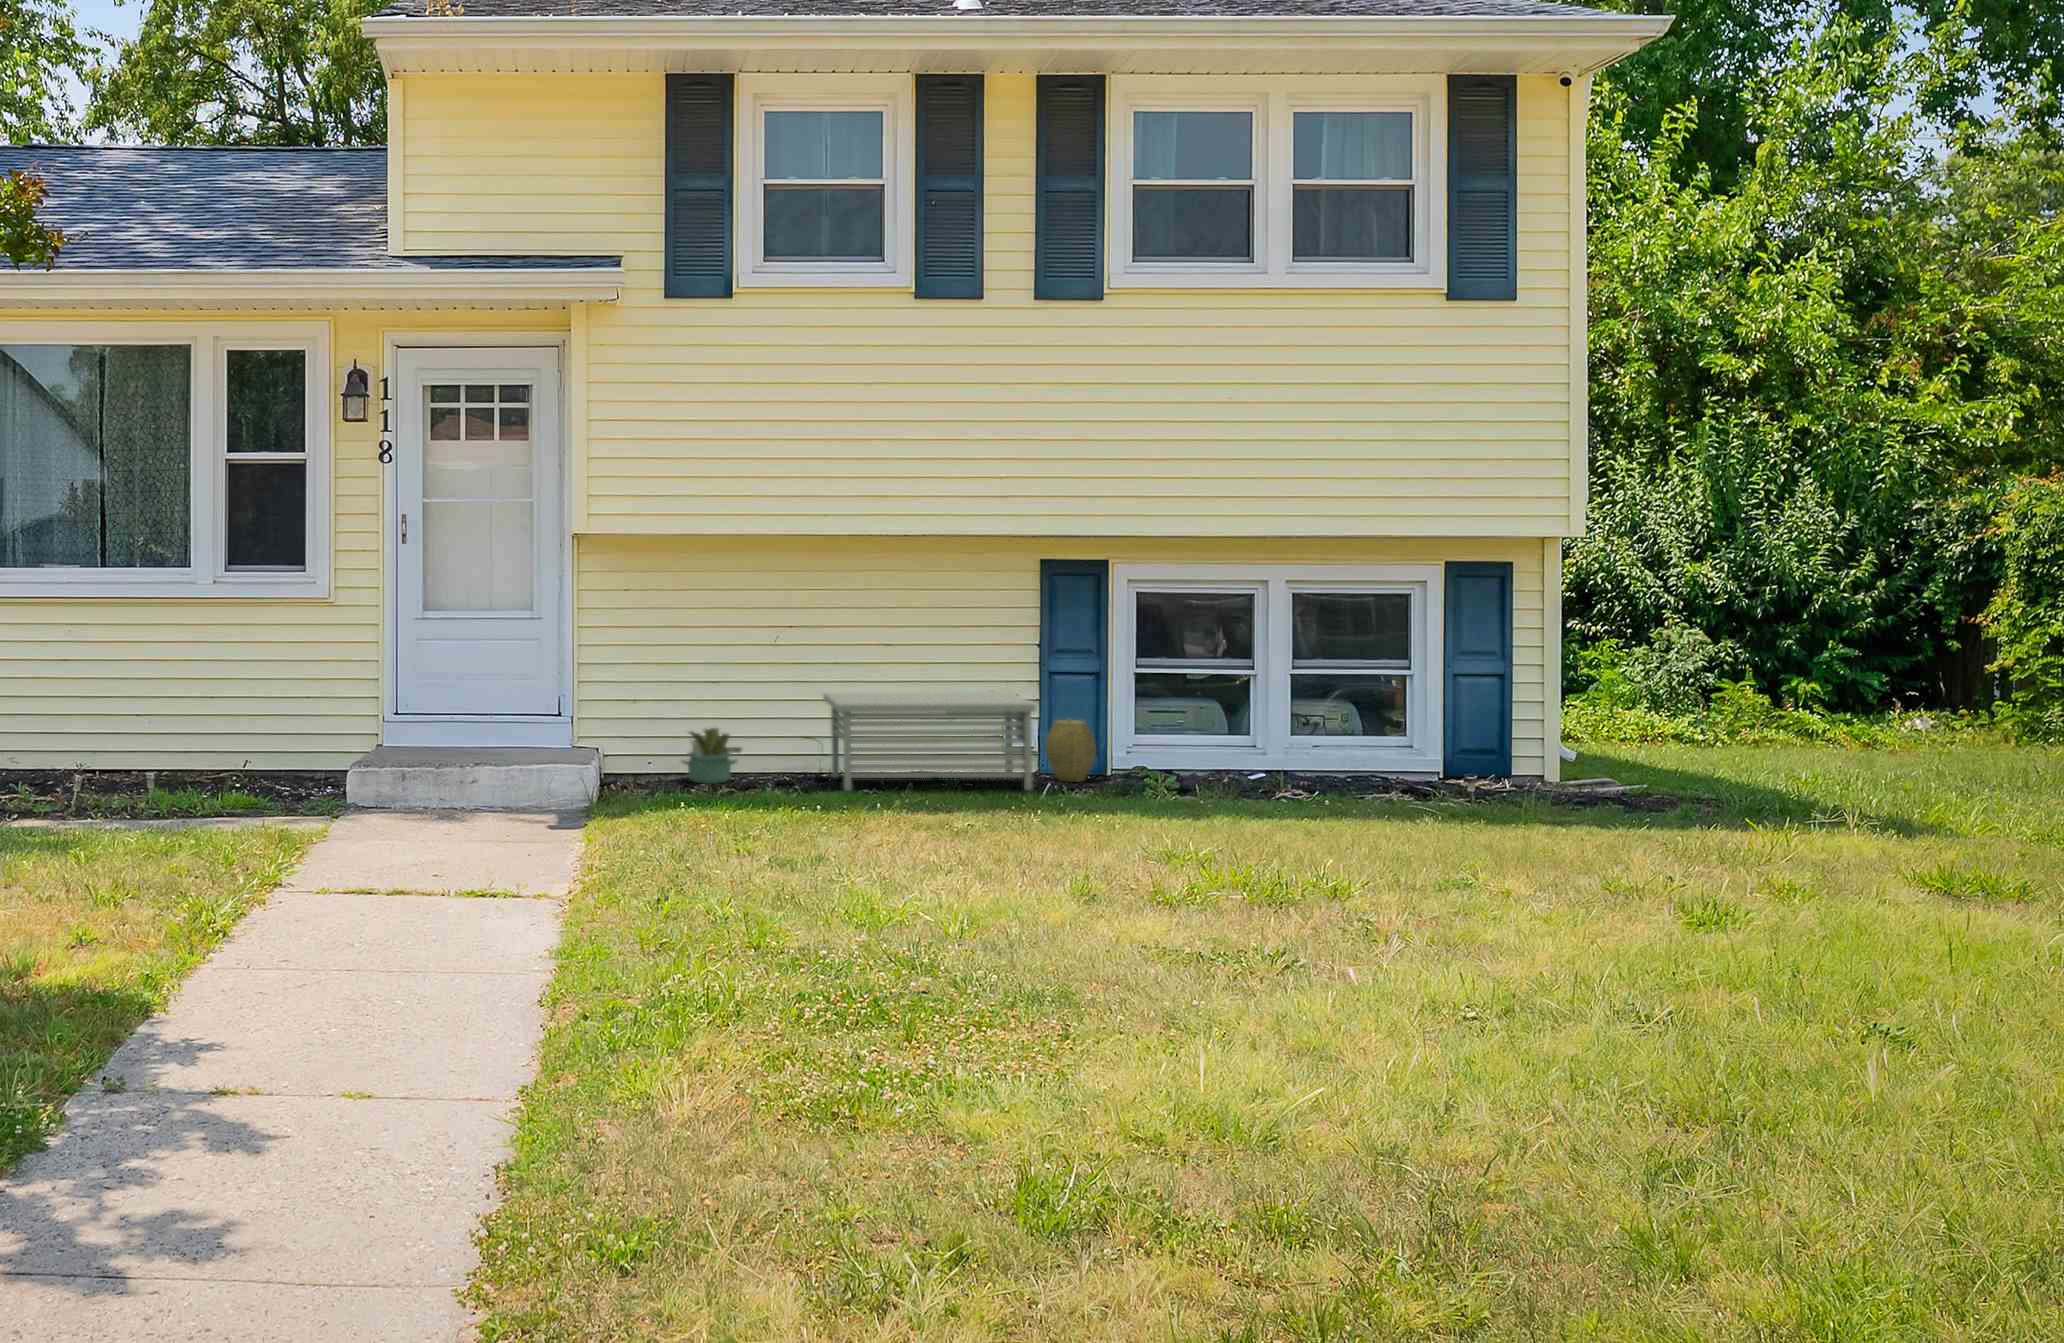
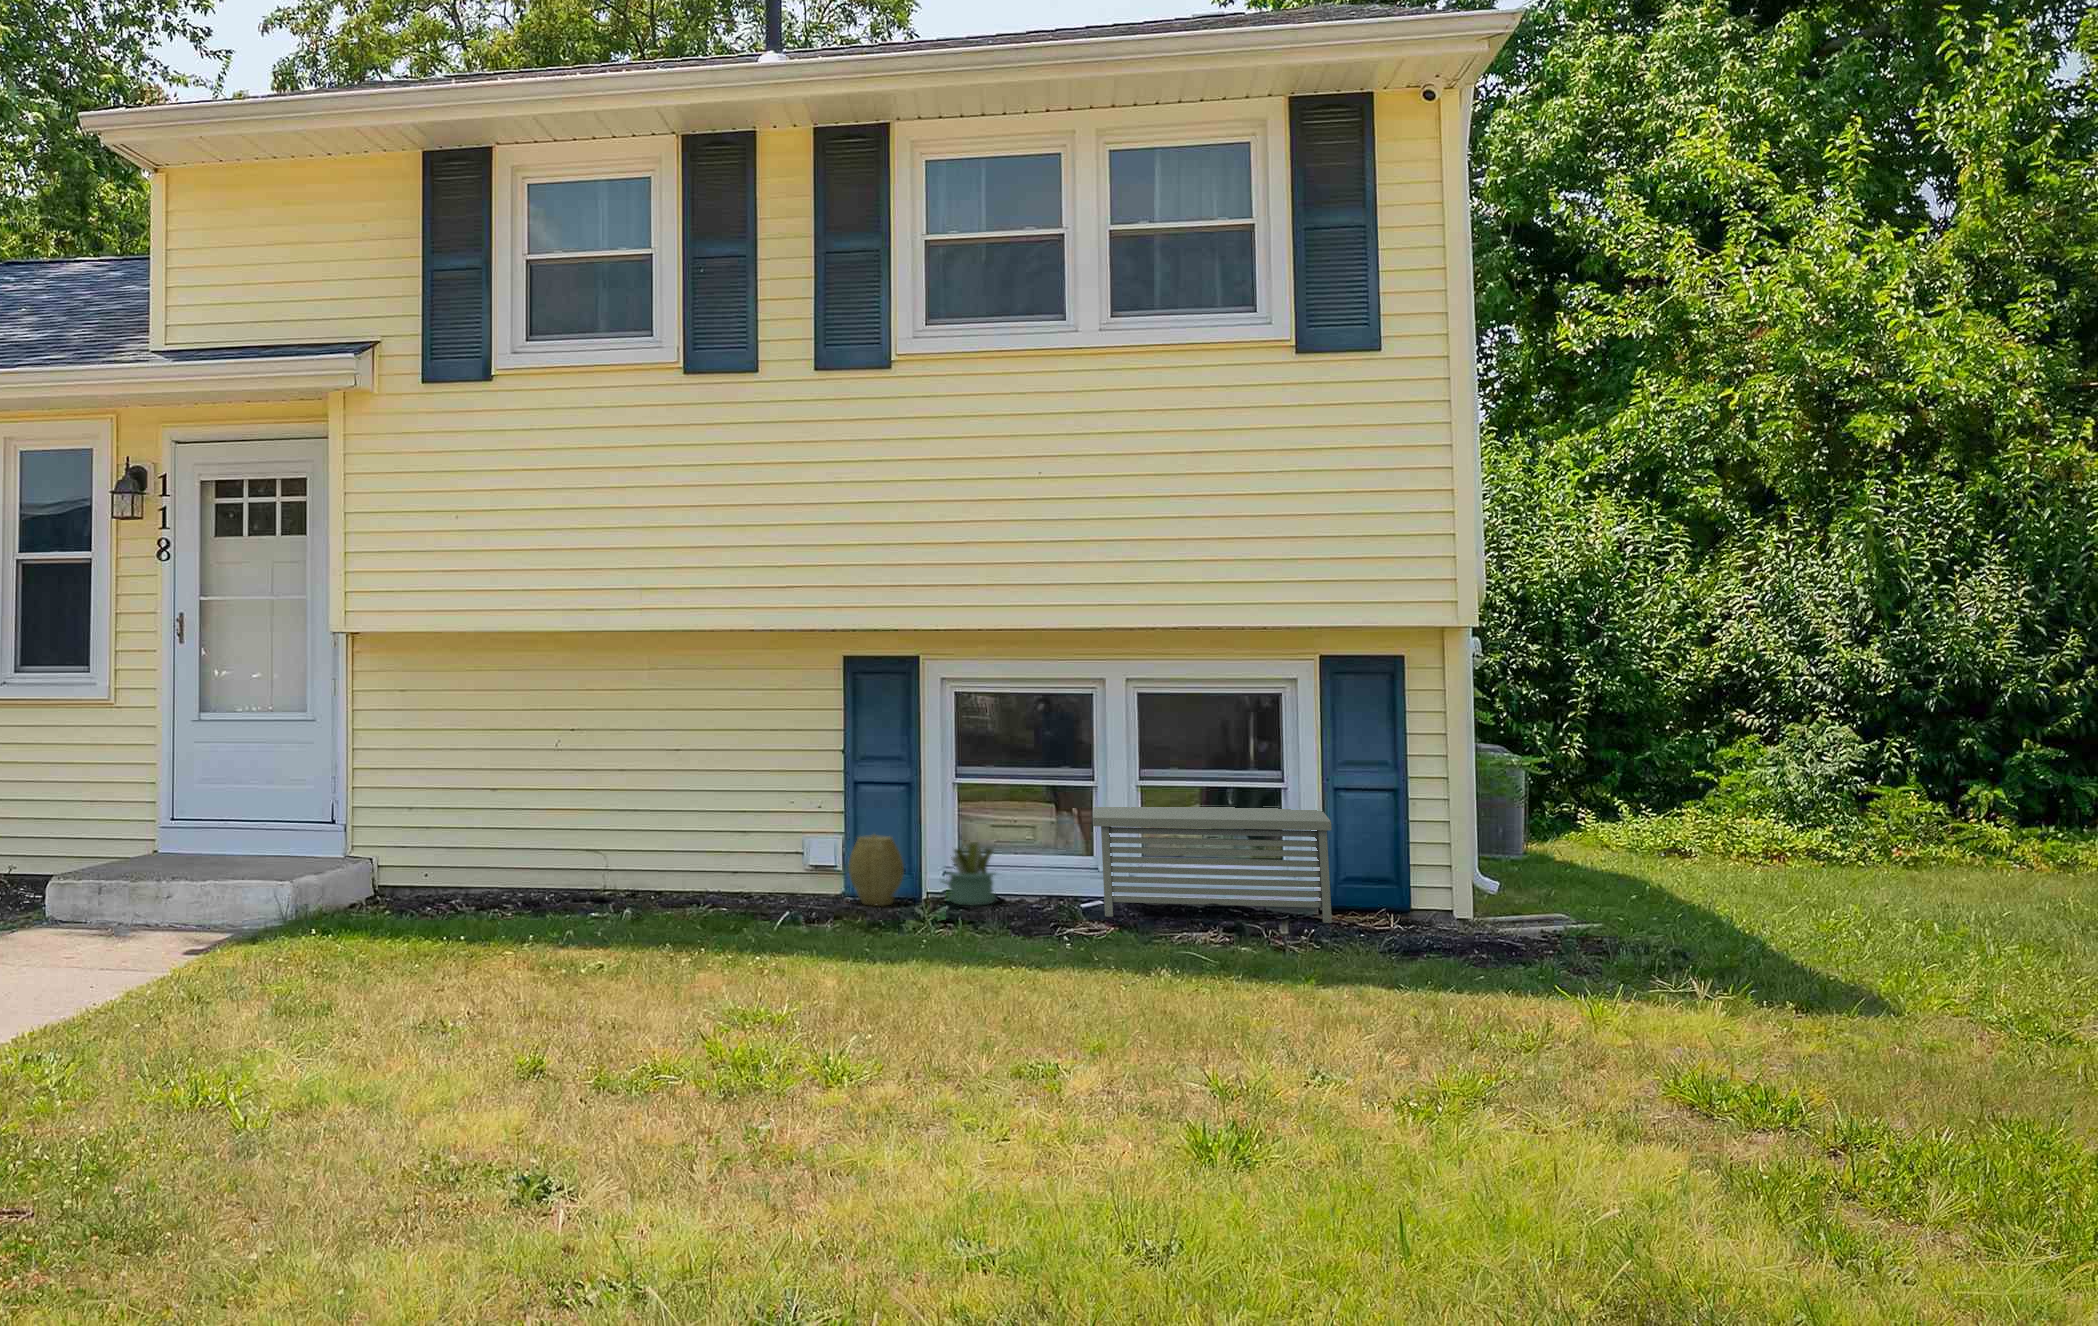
storage bench: present [823,692,1036,791] -> present [1093,805,1332,923]
decorative plant: present [682,728,742,784] -> present [942,842,995,905]

